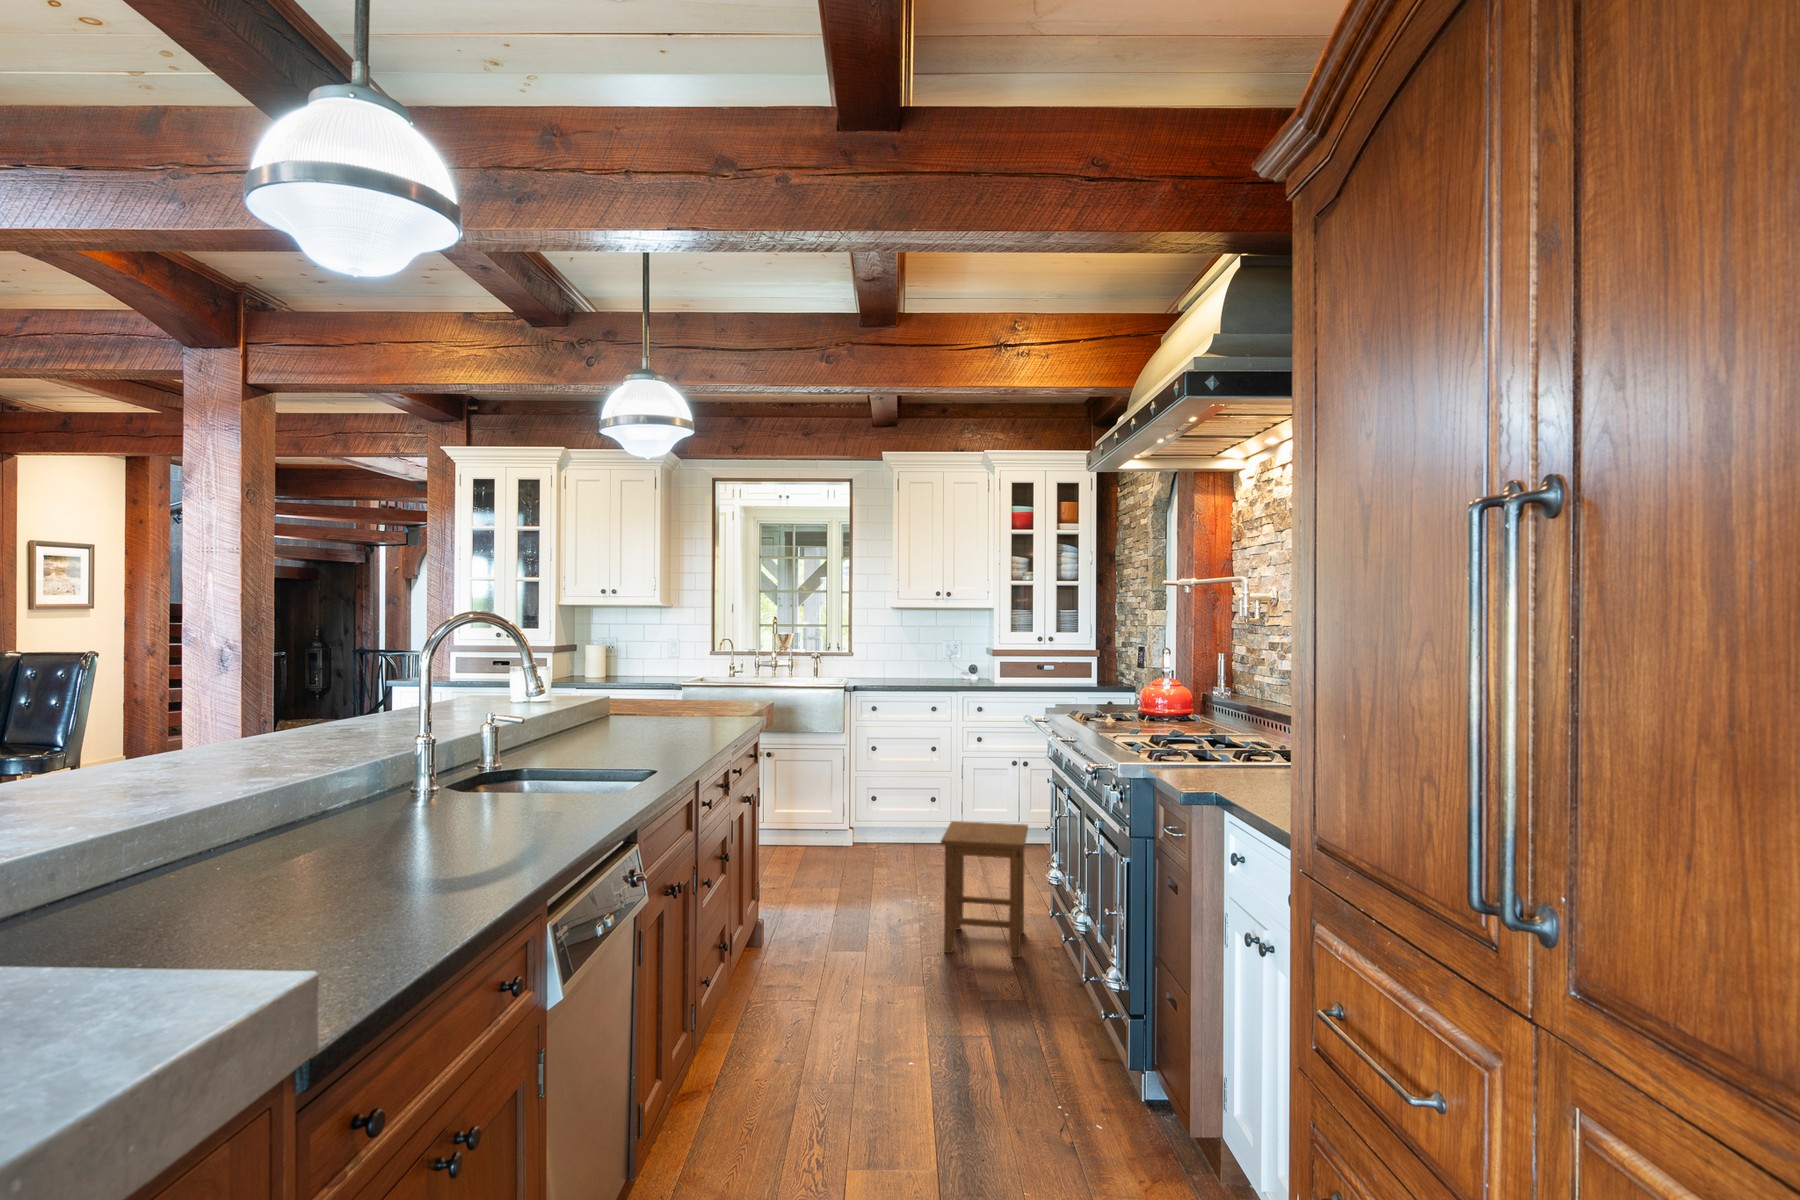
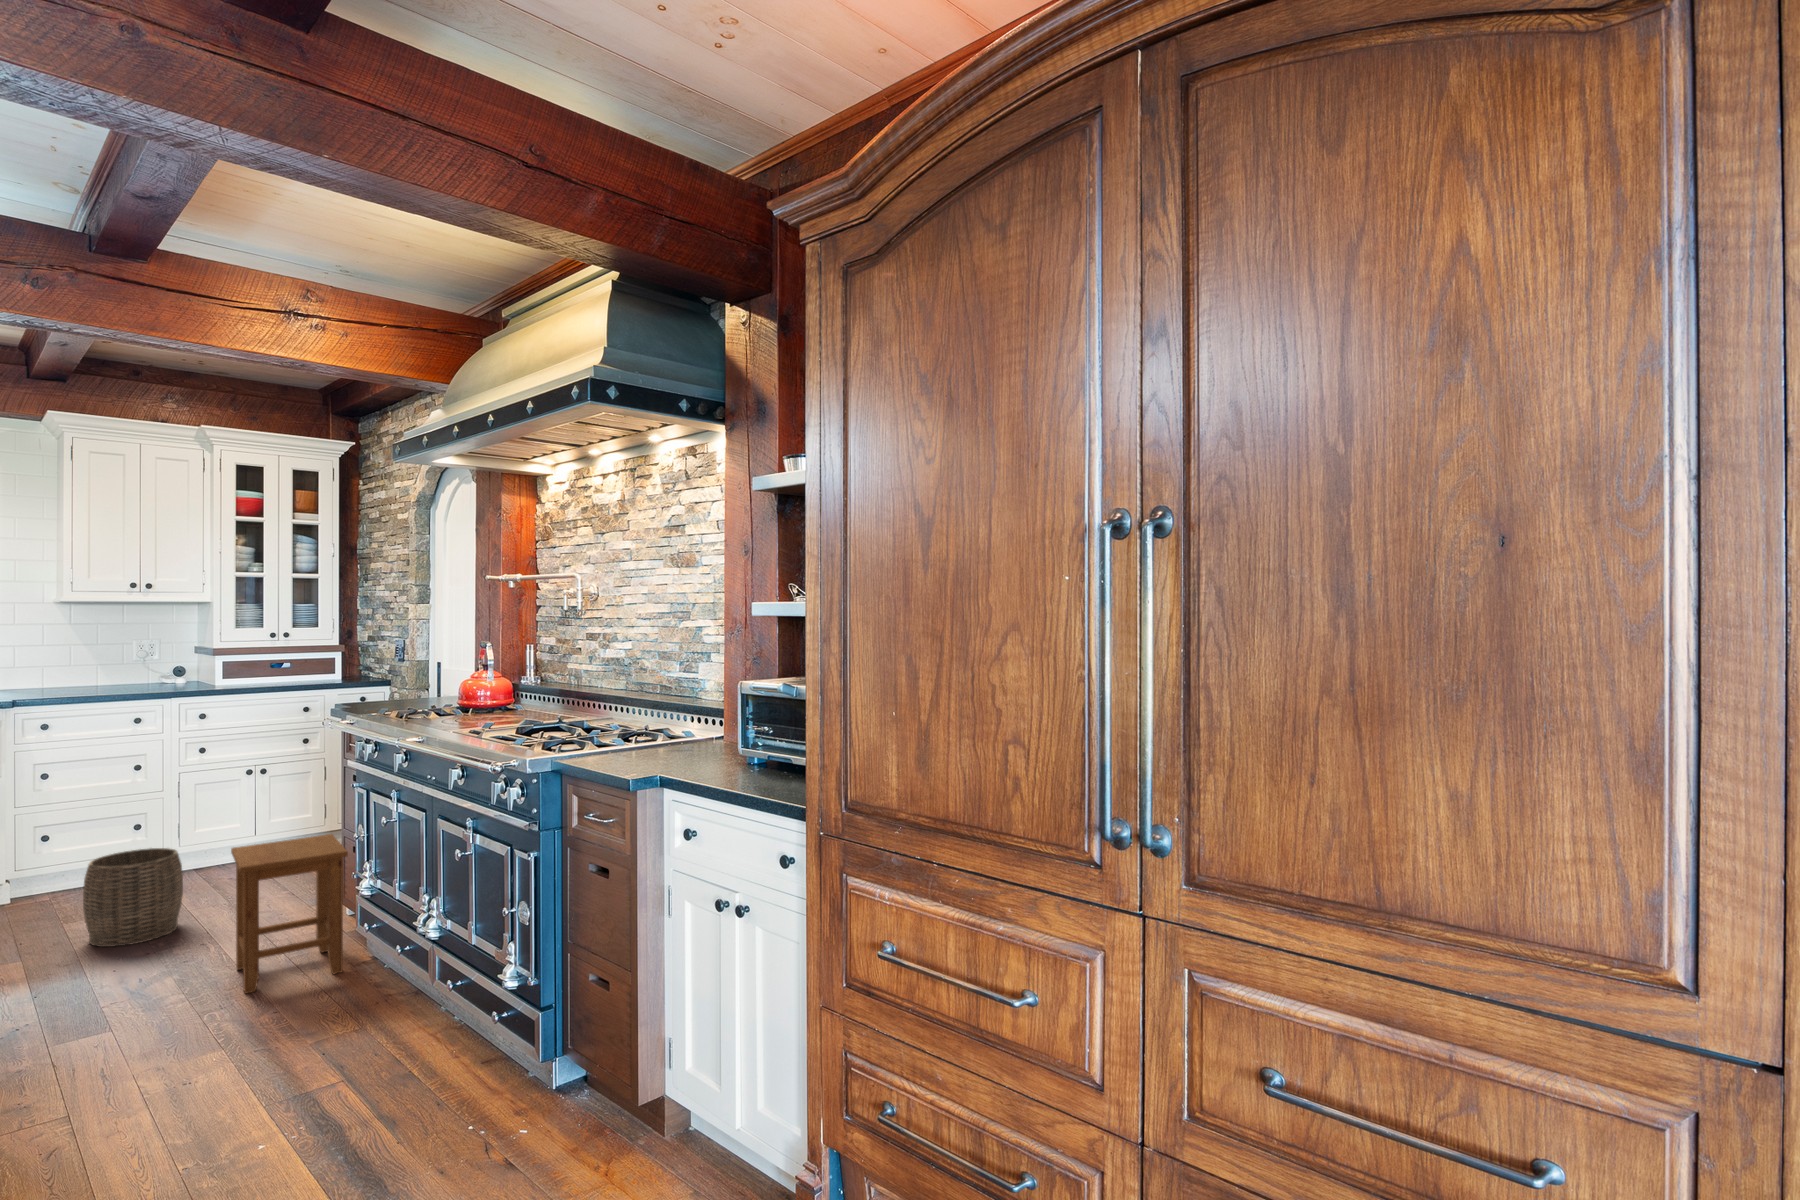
woven basket: none [884,807,947,885] -> present [83,848,183,947]

